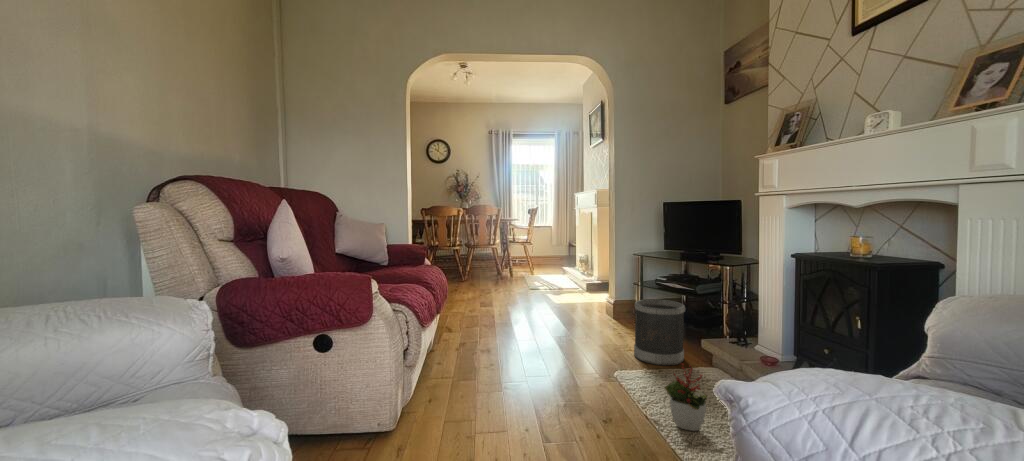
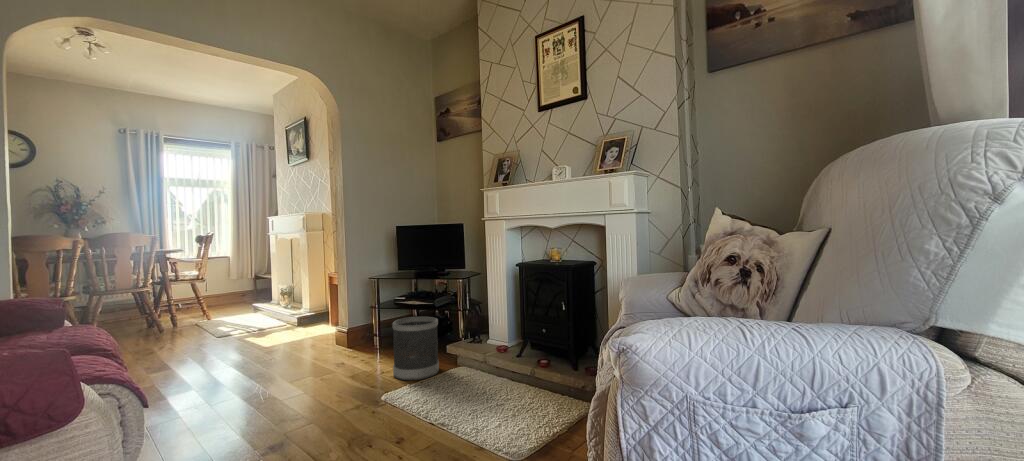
decorative plant: present [665,364,707,431] -> none [461,365,495,425]

